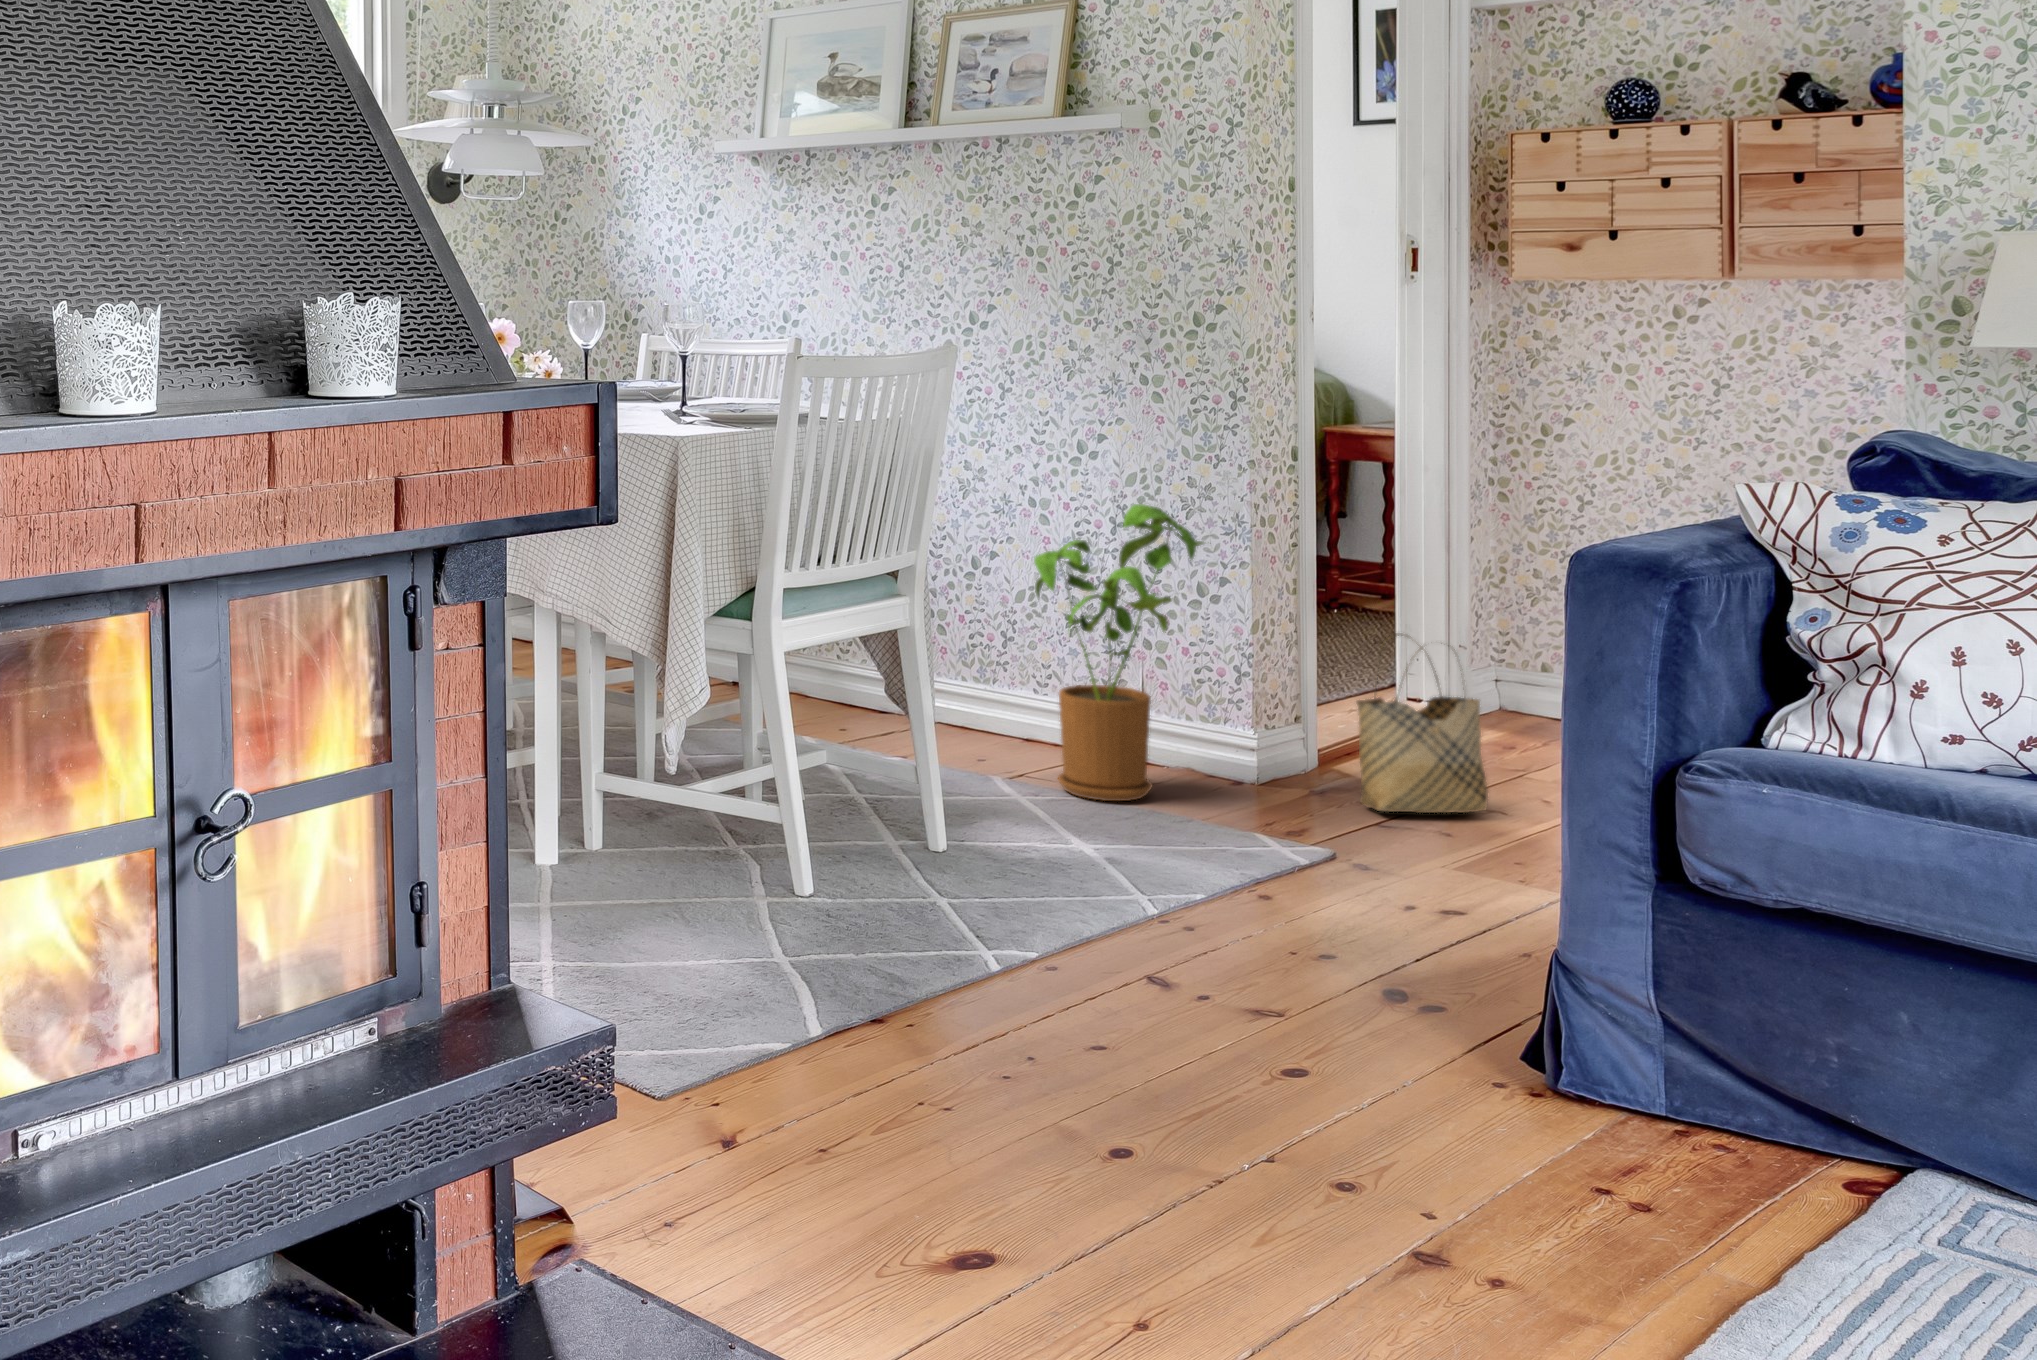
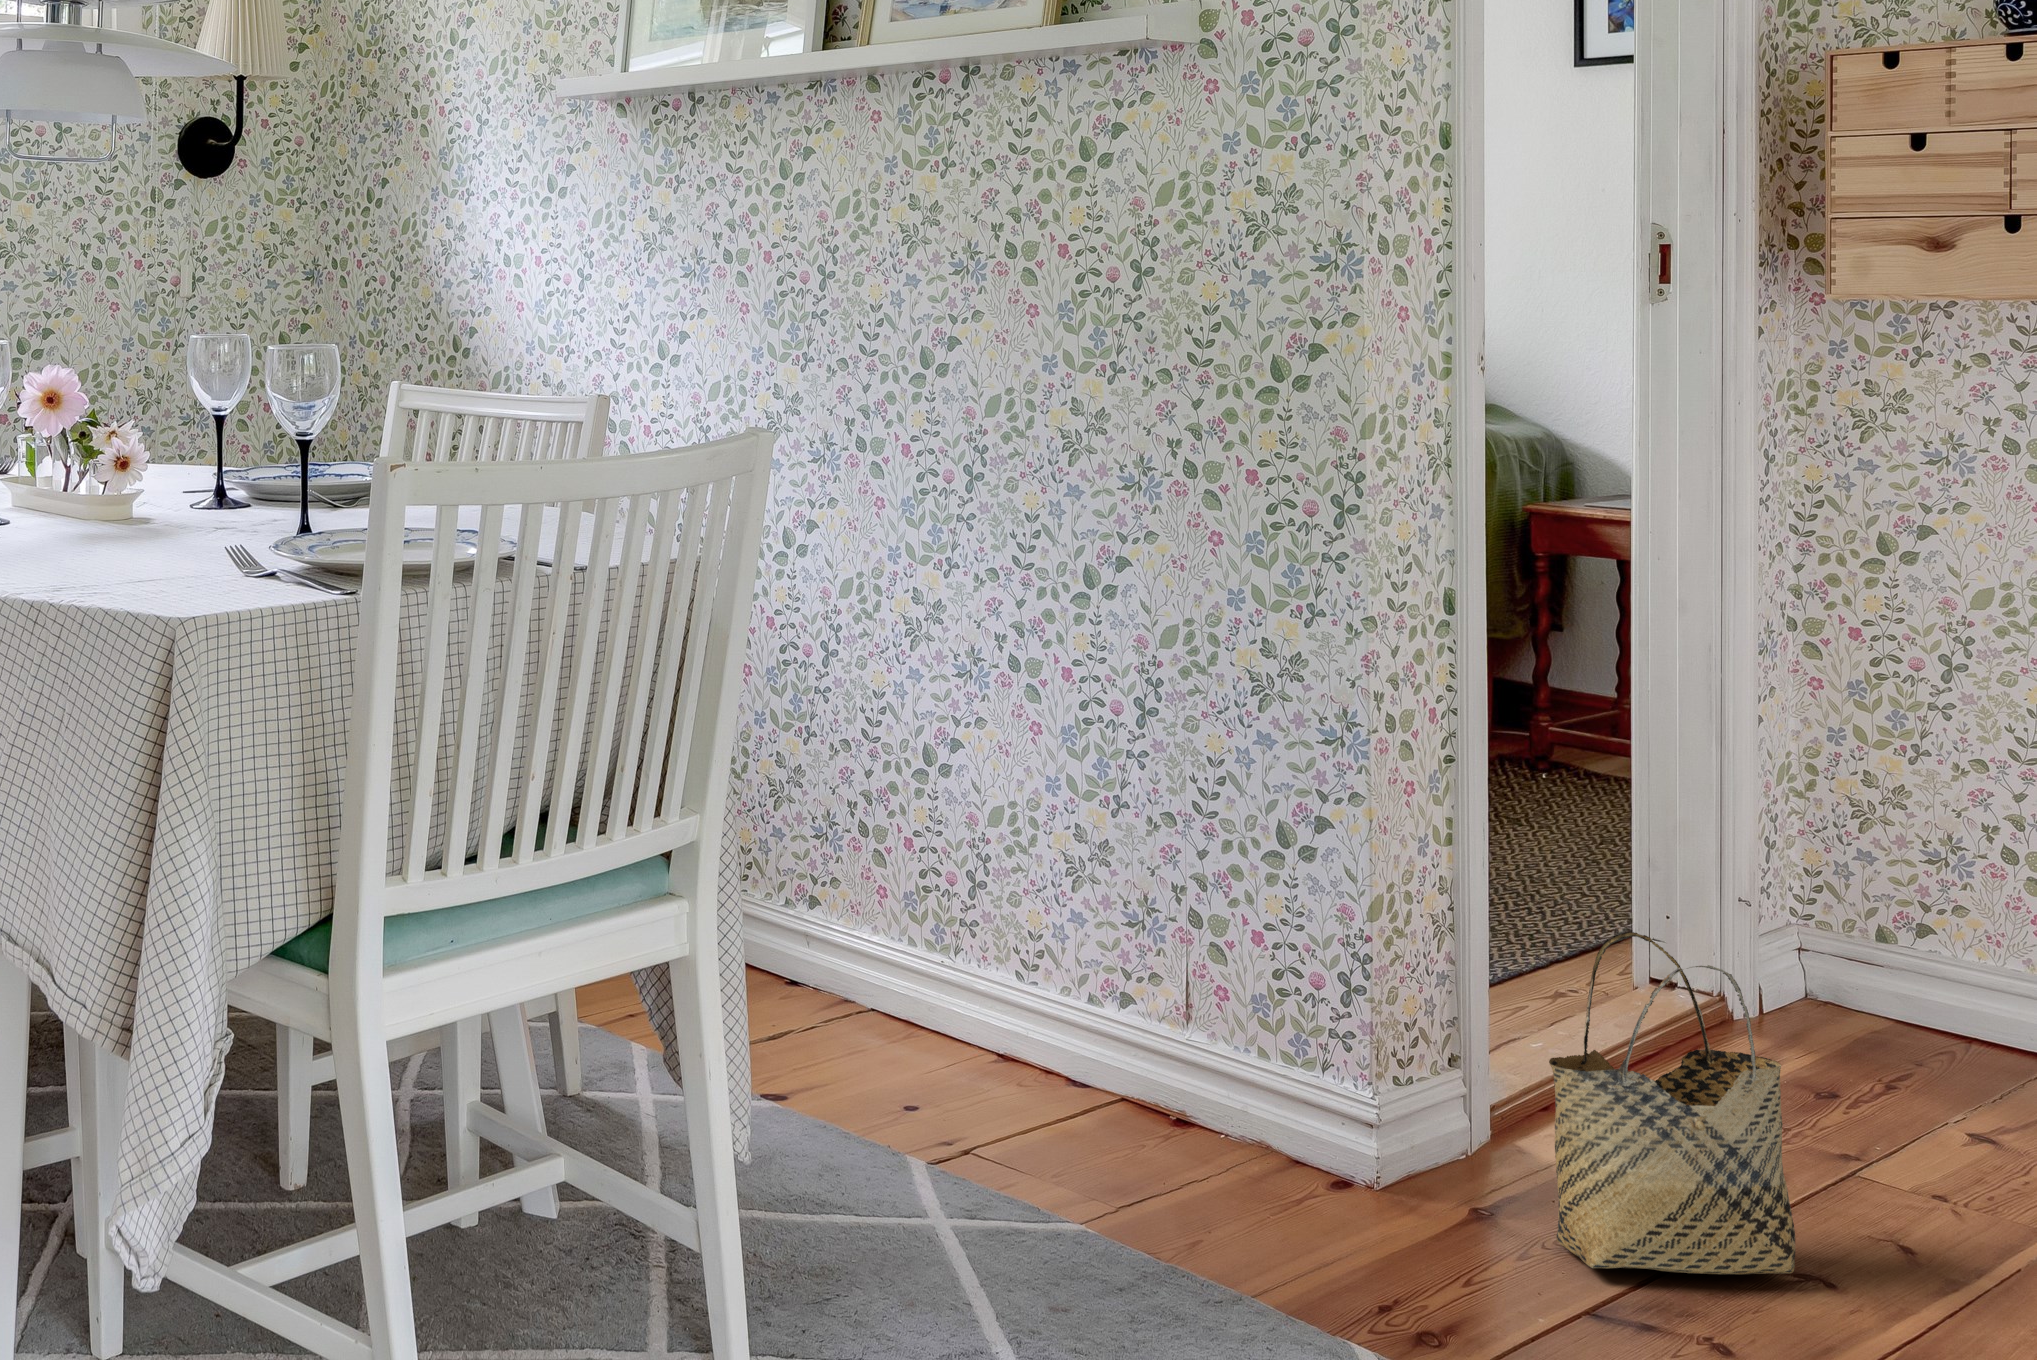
house plant: present [1034,504,1204,801] -> none [985,691,1293,1218]

